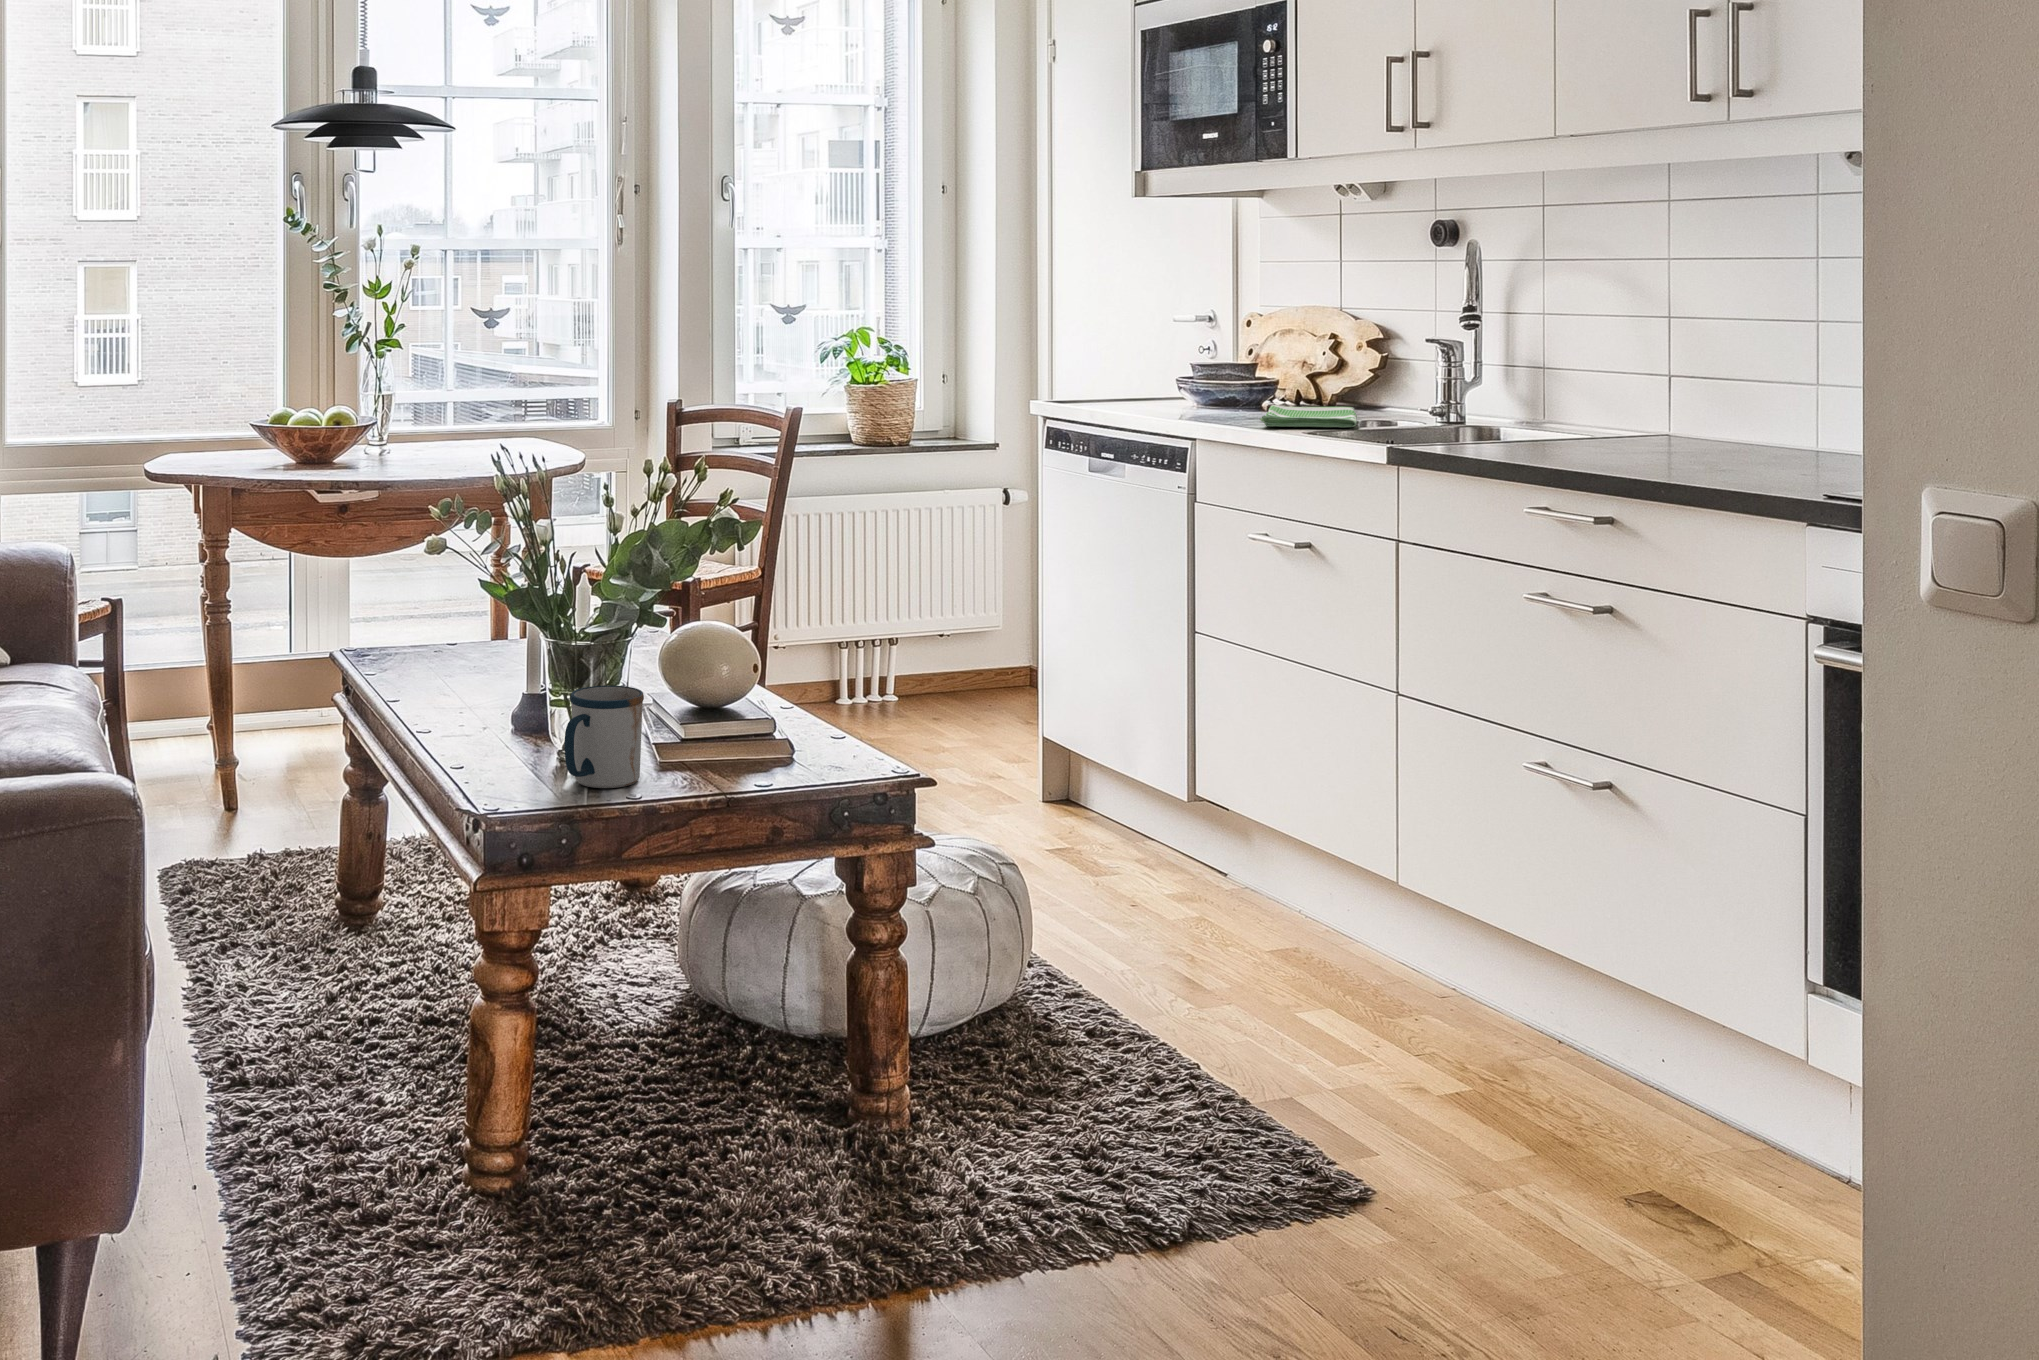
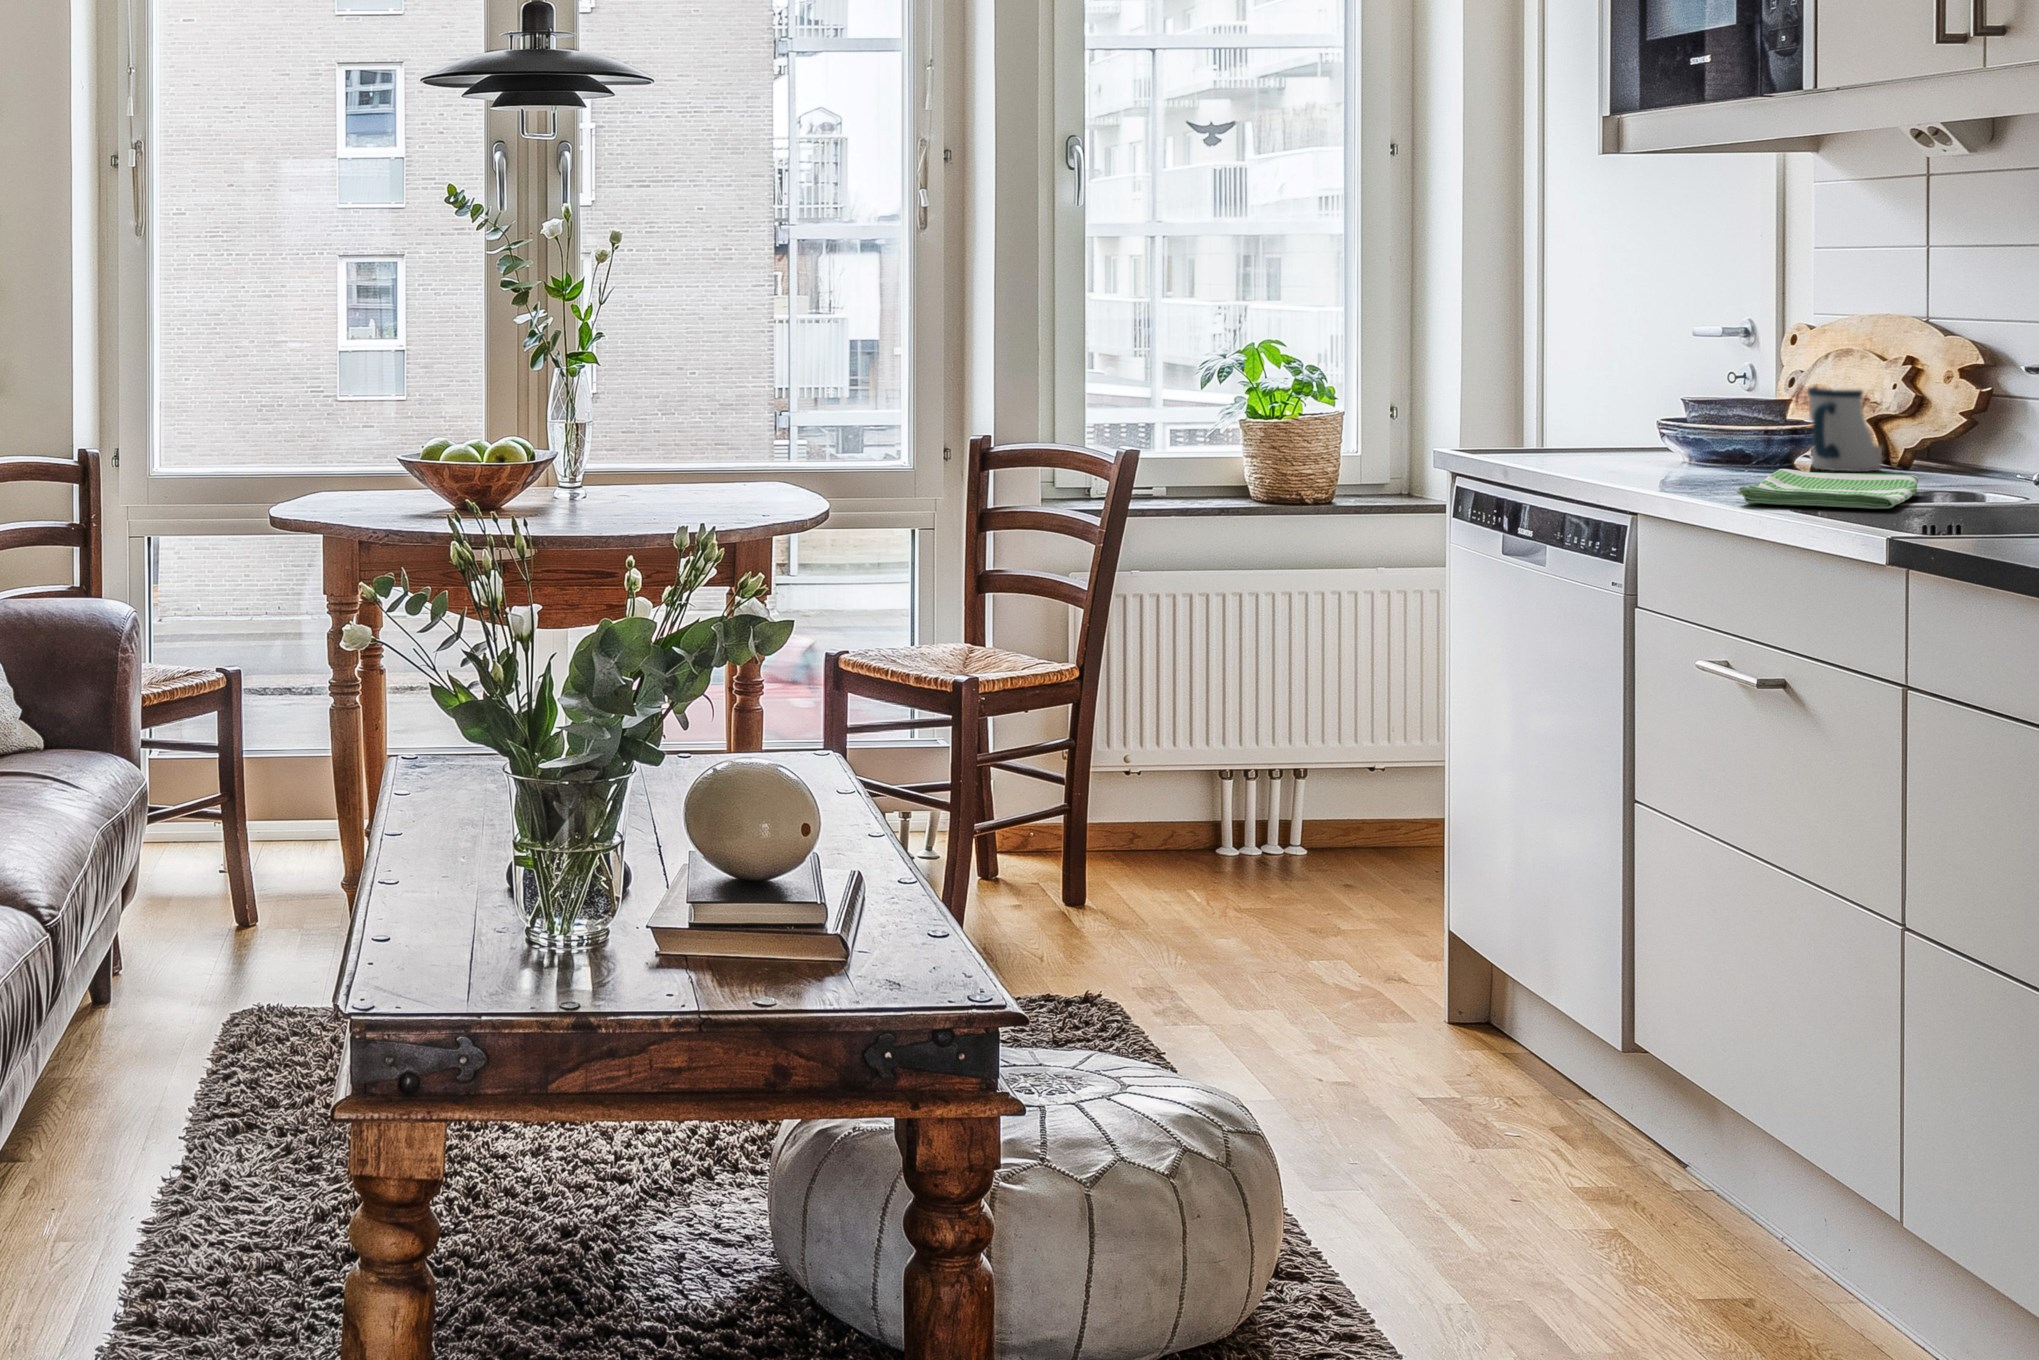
mug: present [565,685,644,788] -> present [1807,386,1882,472]

